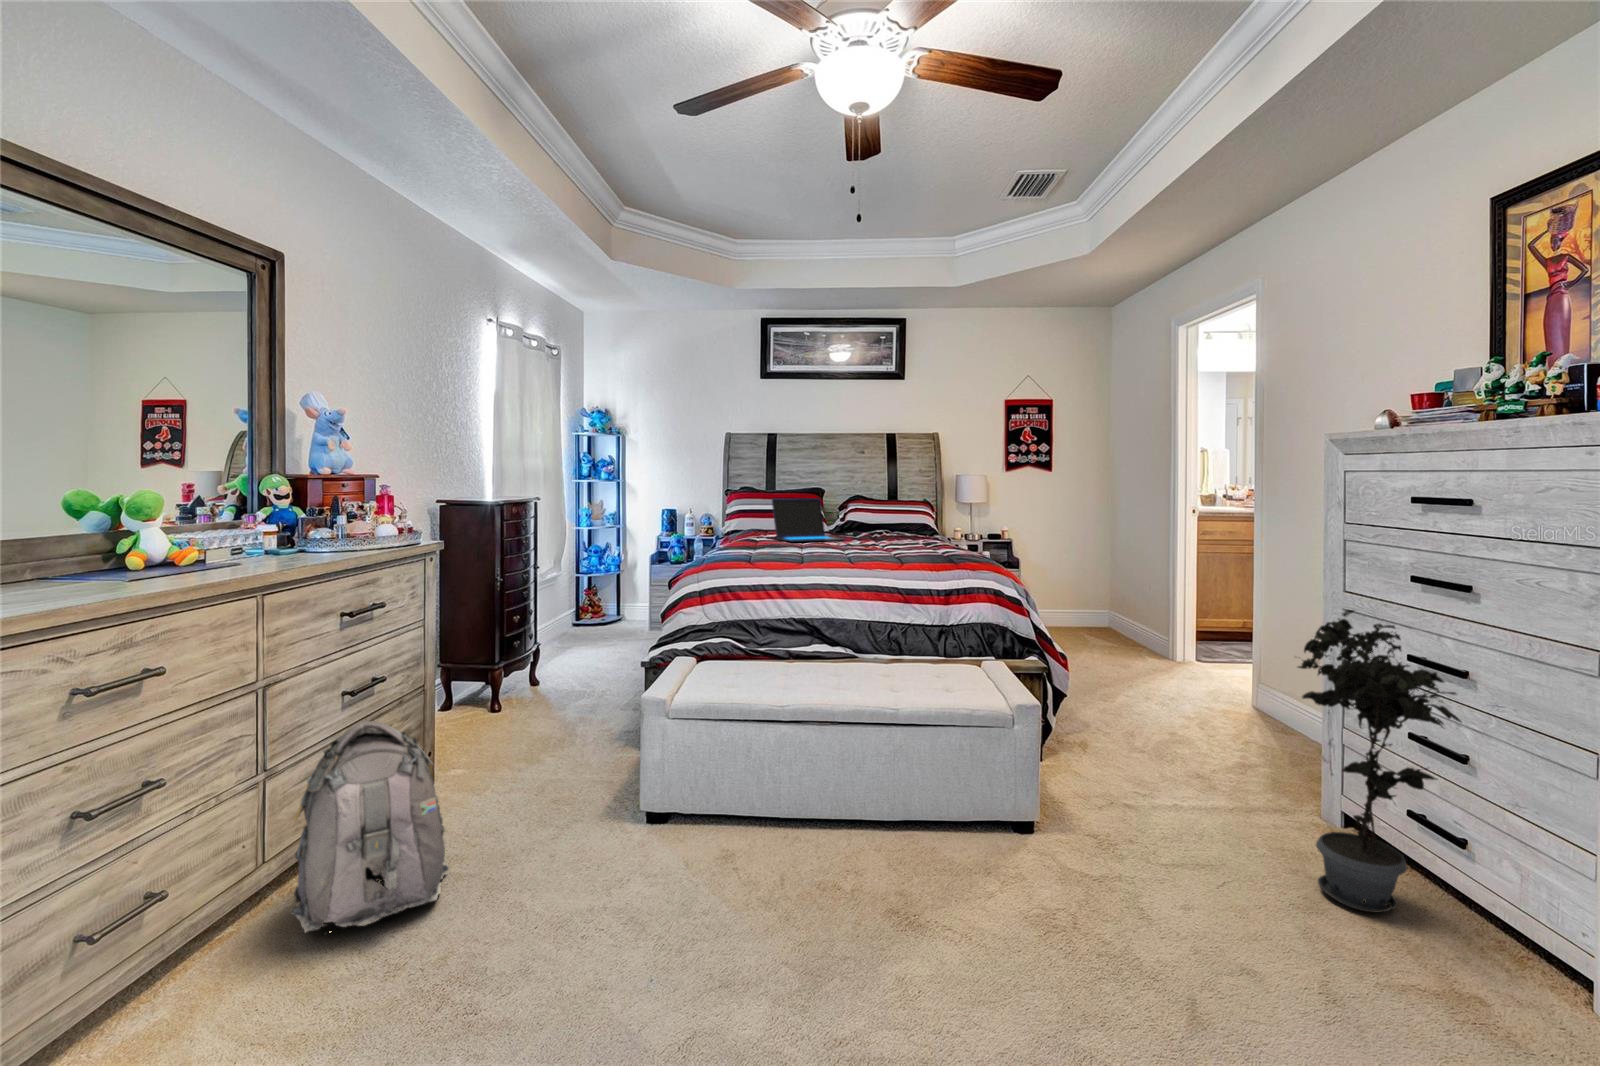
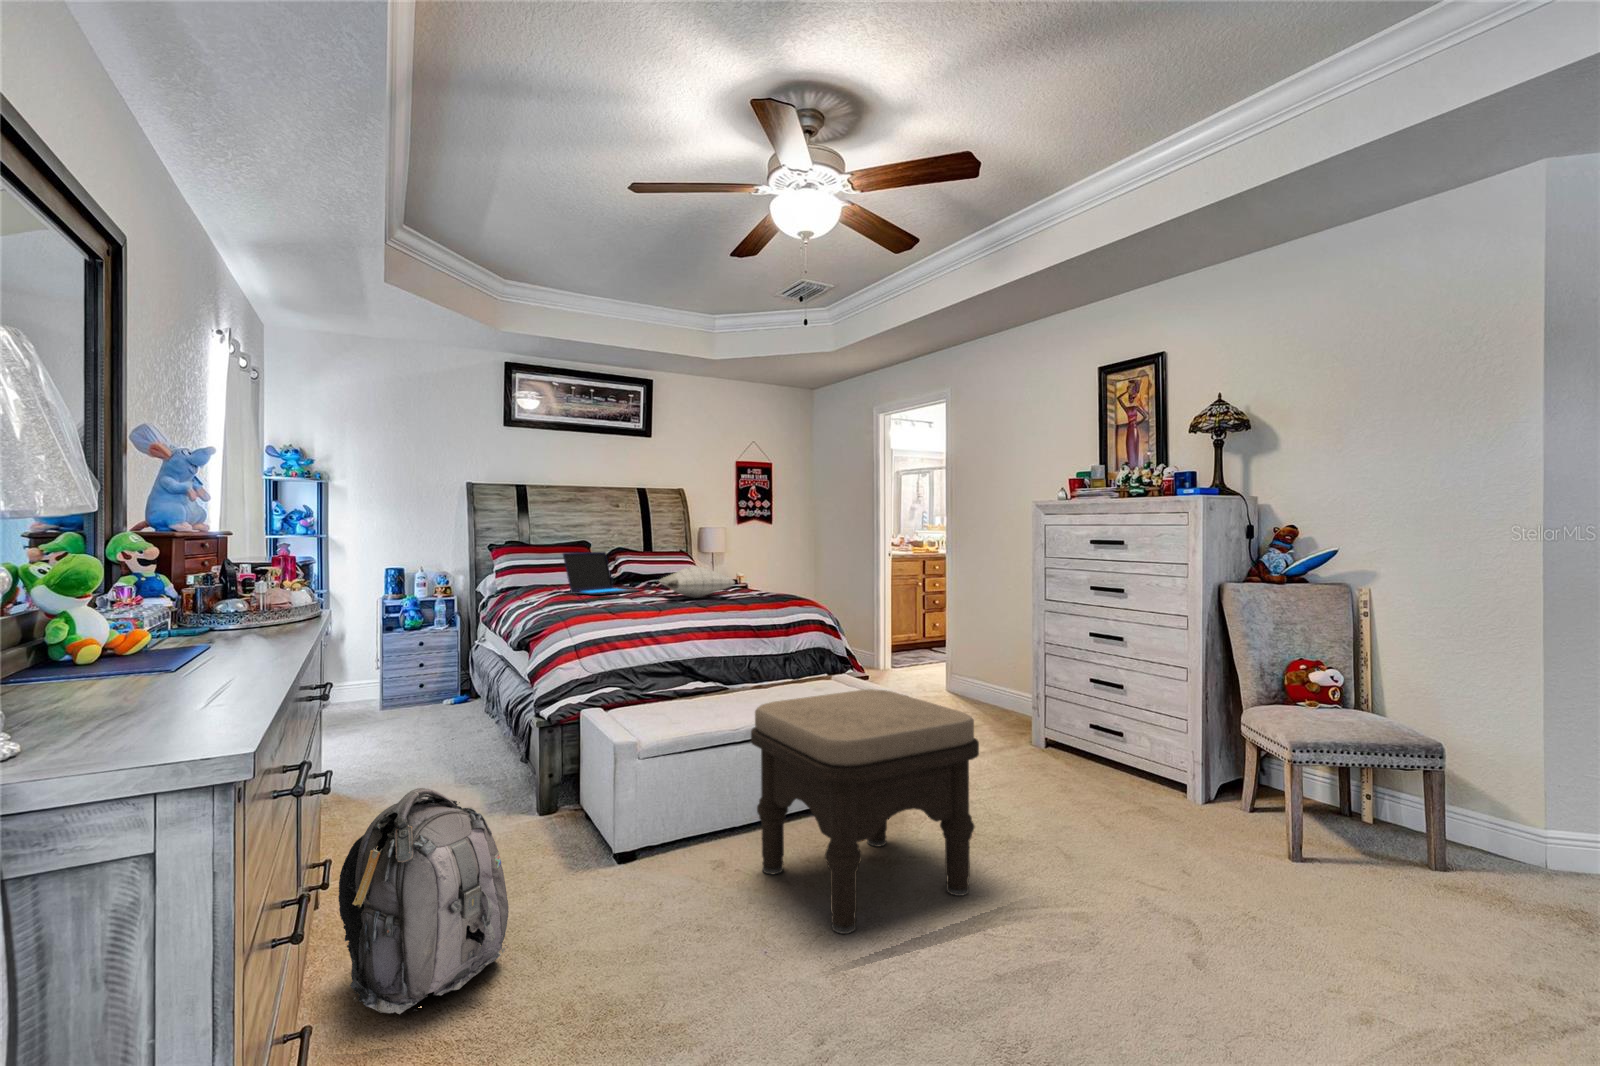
pillow: none [834,515,915,551] -> present [659,566,735,598]
potted plant: present [1298,610,1461,912] -> none [1053,611,1139,794]
ottoman: none [726,685,1004,1013] -> present [751,689,979,934]

